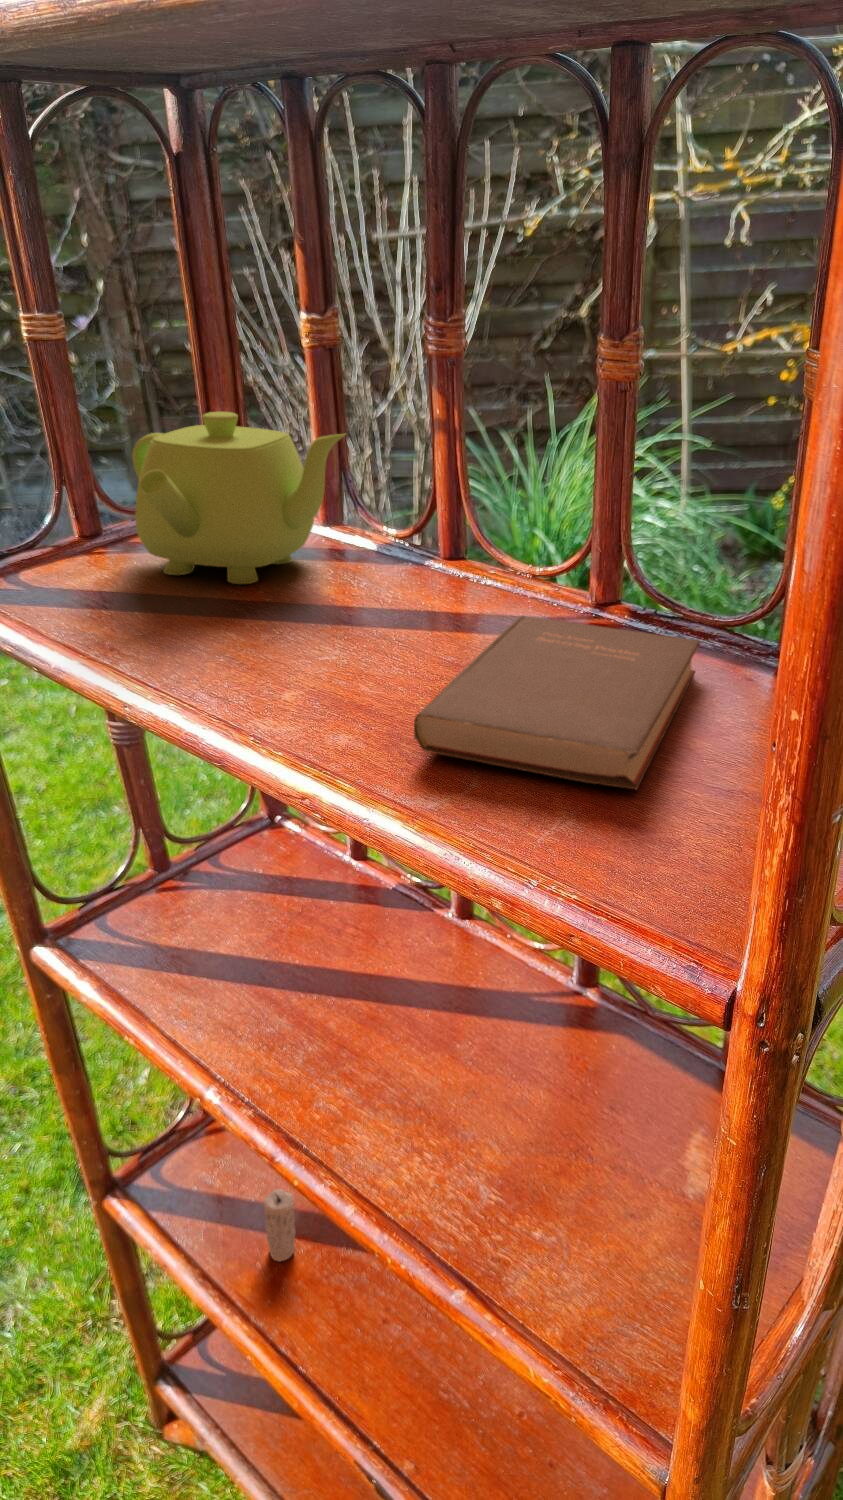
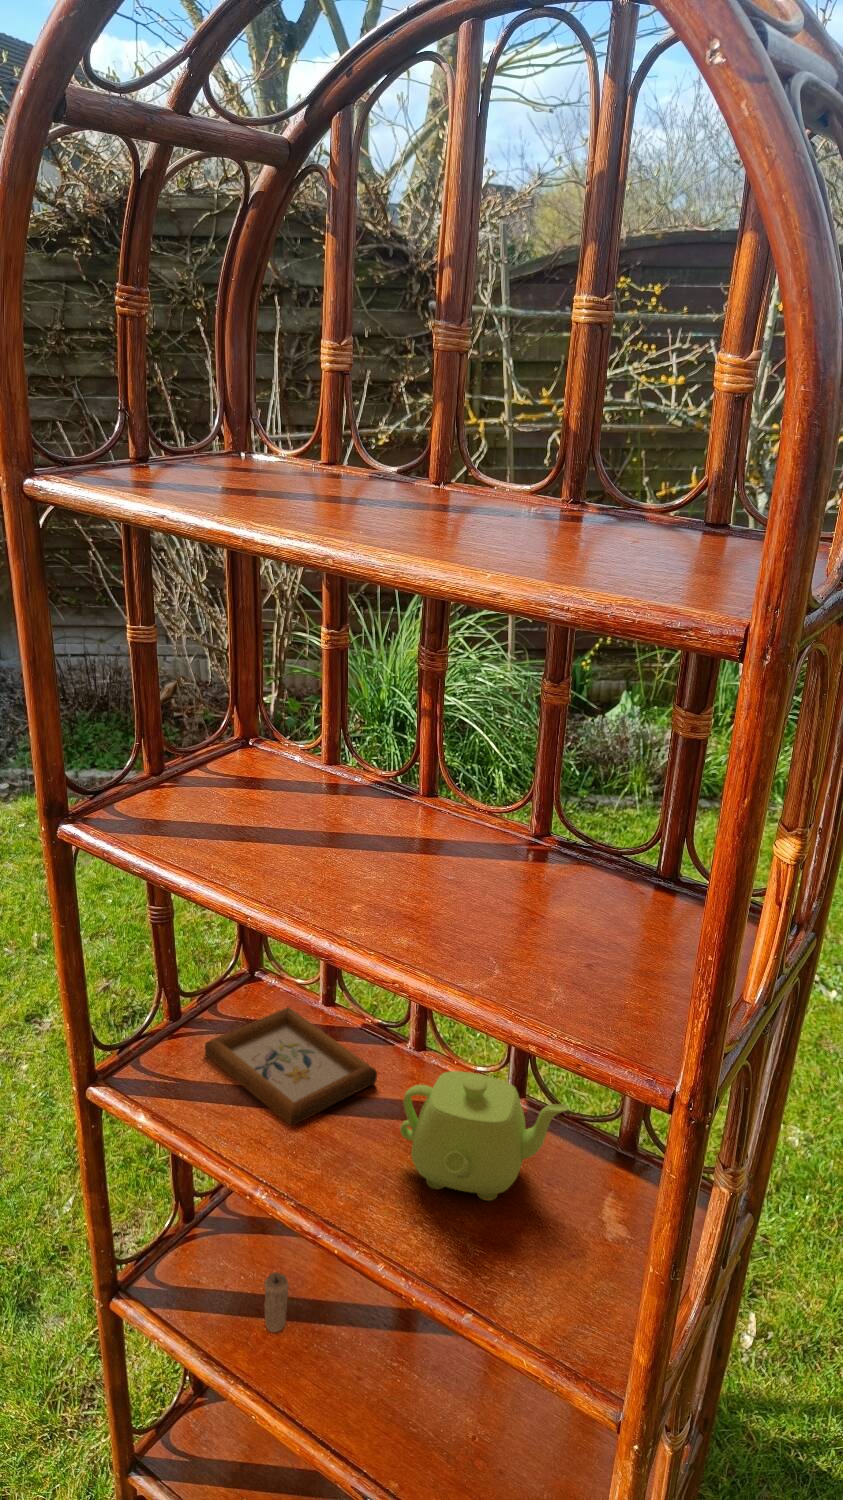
teapot: present [132,412,346,584] -> present [400,1071,569,1201]
book: present [414,616,700,789] -> none [452,847,612,971]
picture frame: none [186,859,403,1011] -> present [205,1007,377,1126]

